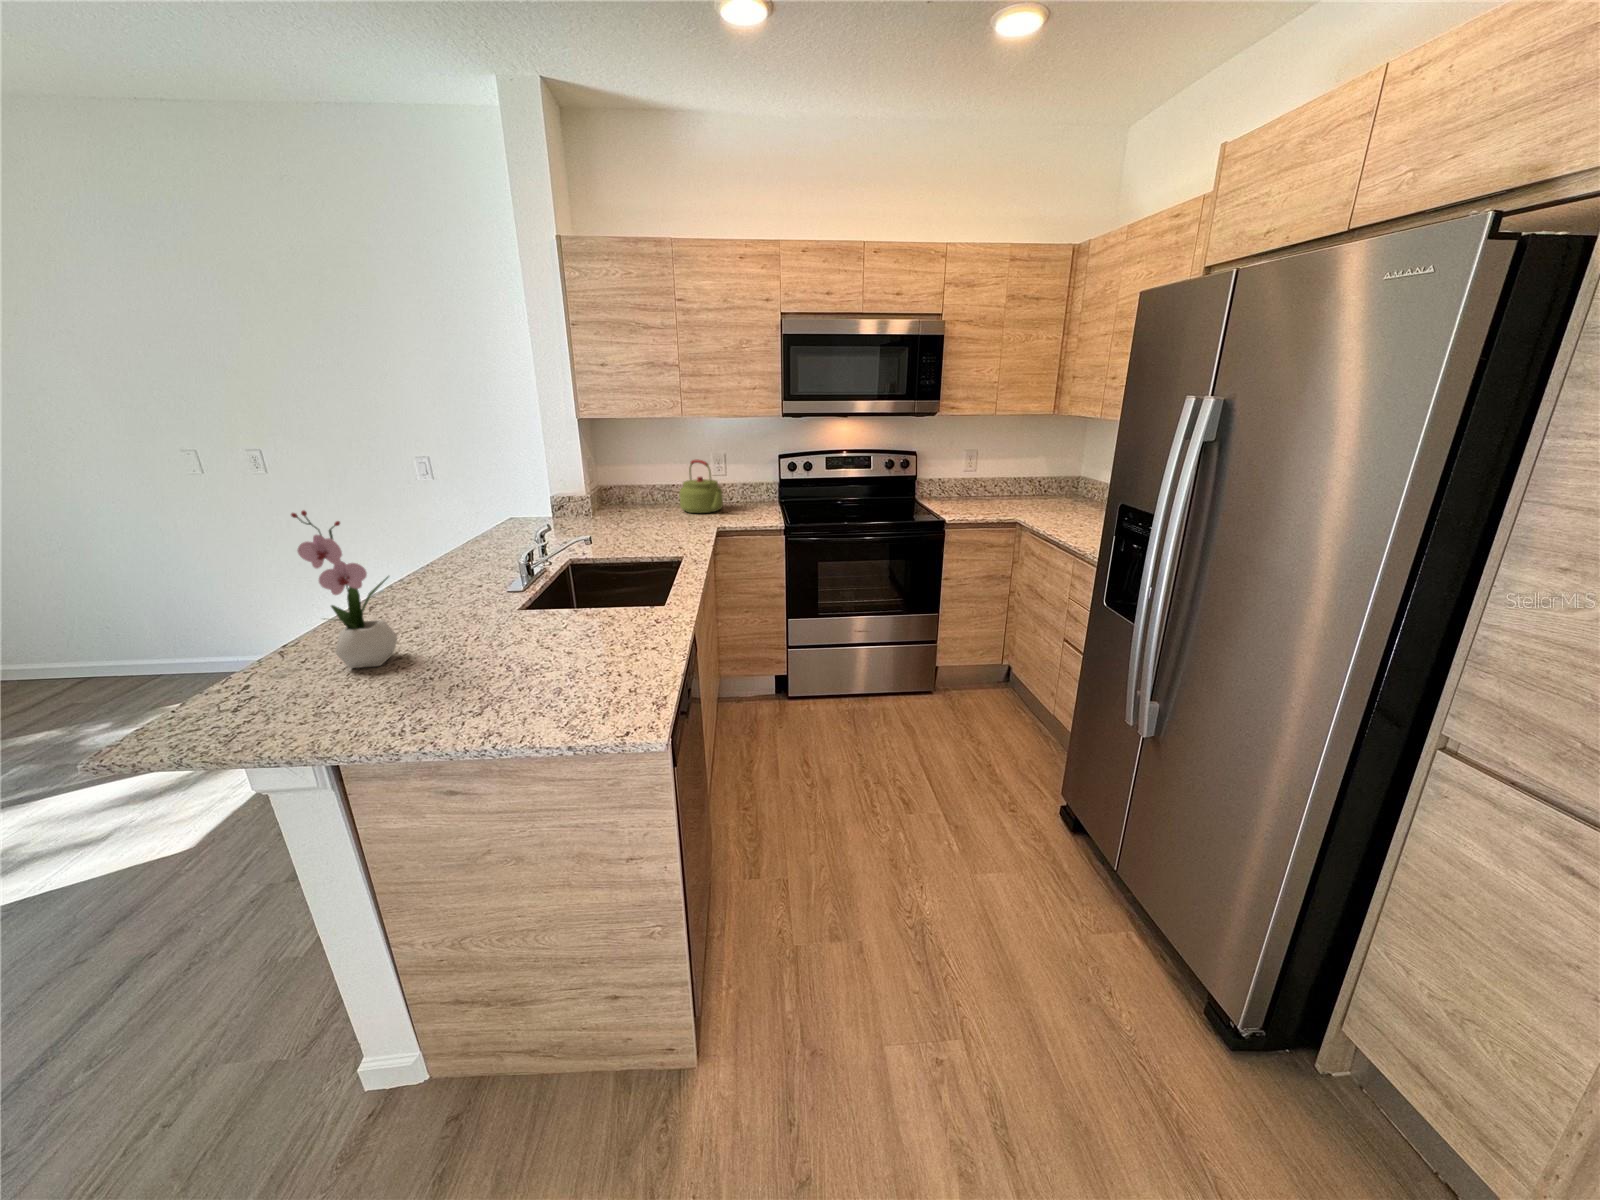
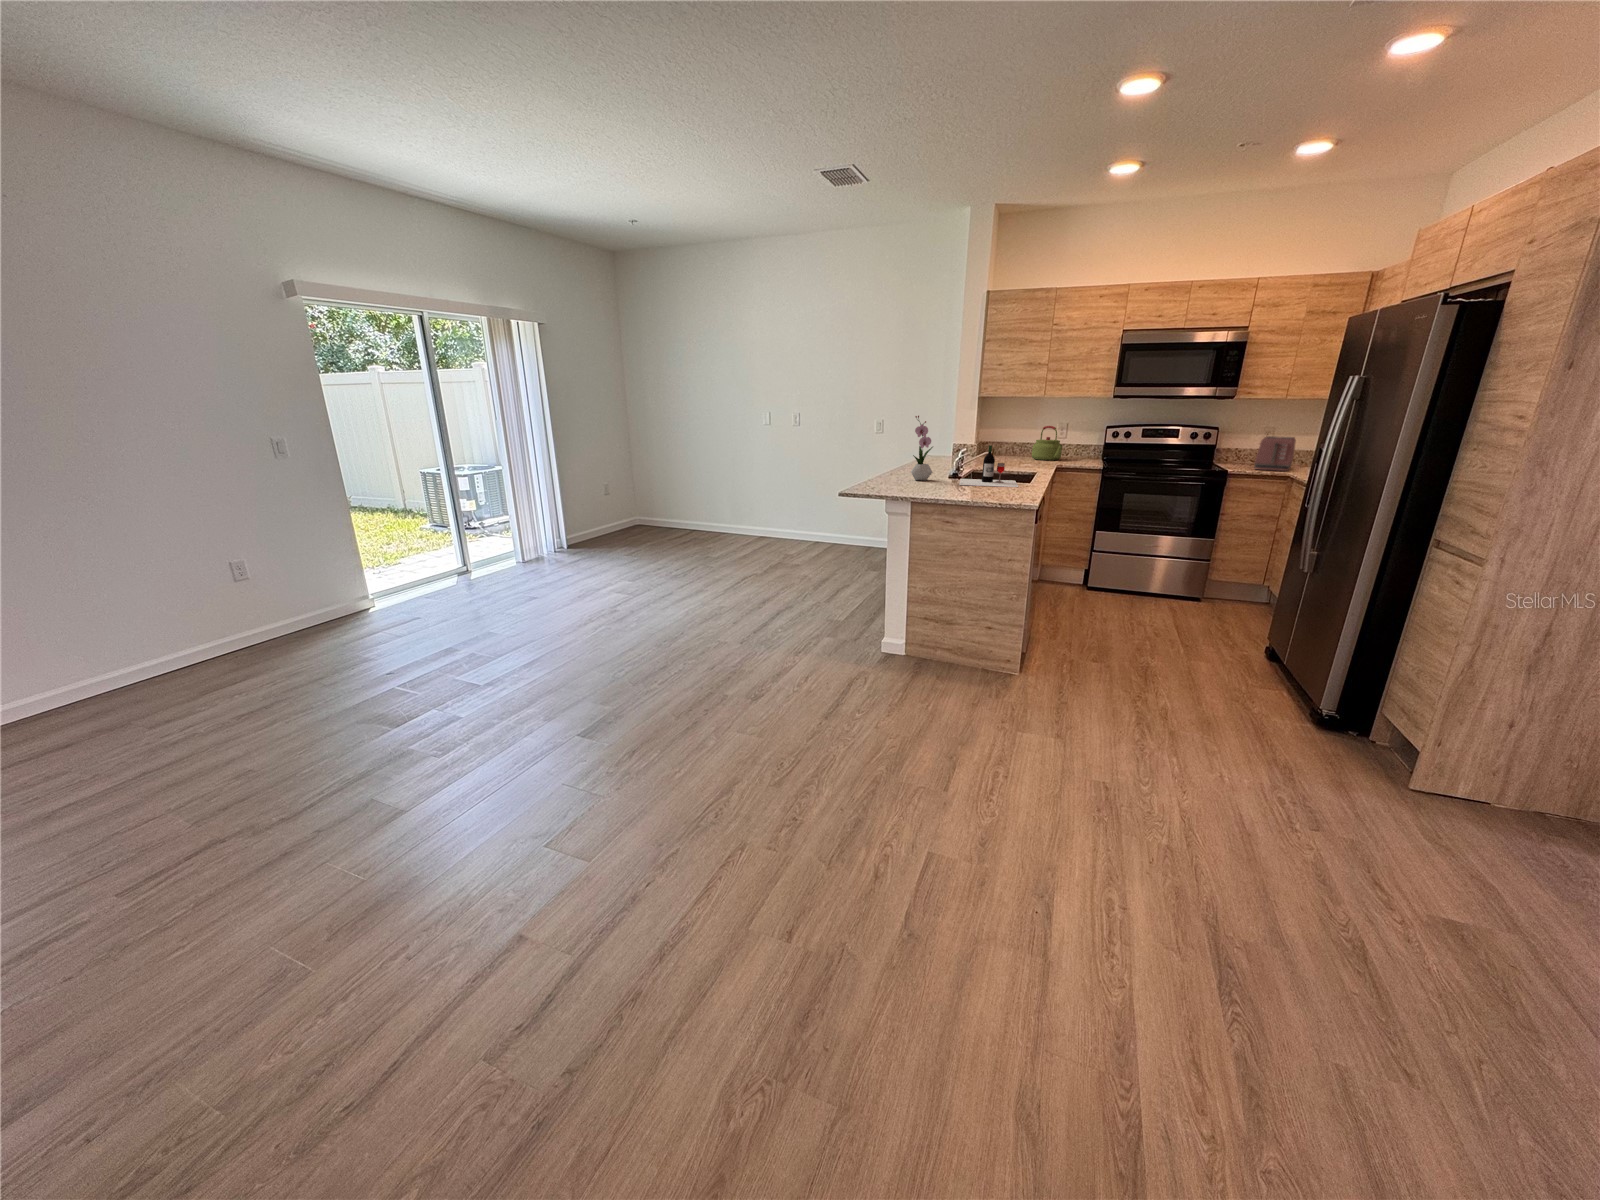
toaster: none [968,465,1013,516] -> present [1254,436,1296,471]
wine bottle: none [446,567,613,691] -> present [959,445,1019,487]

